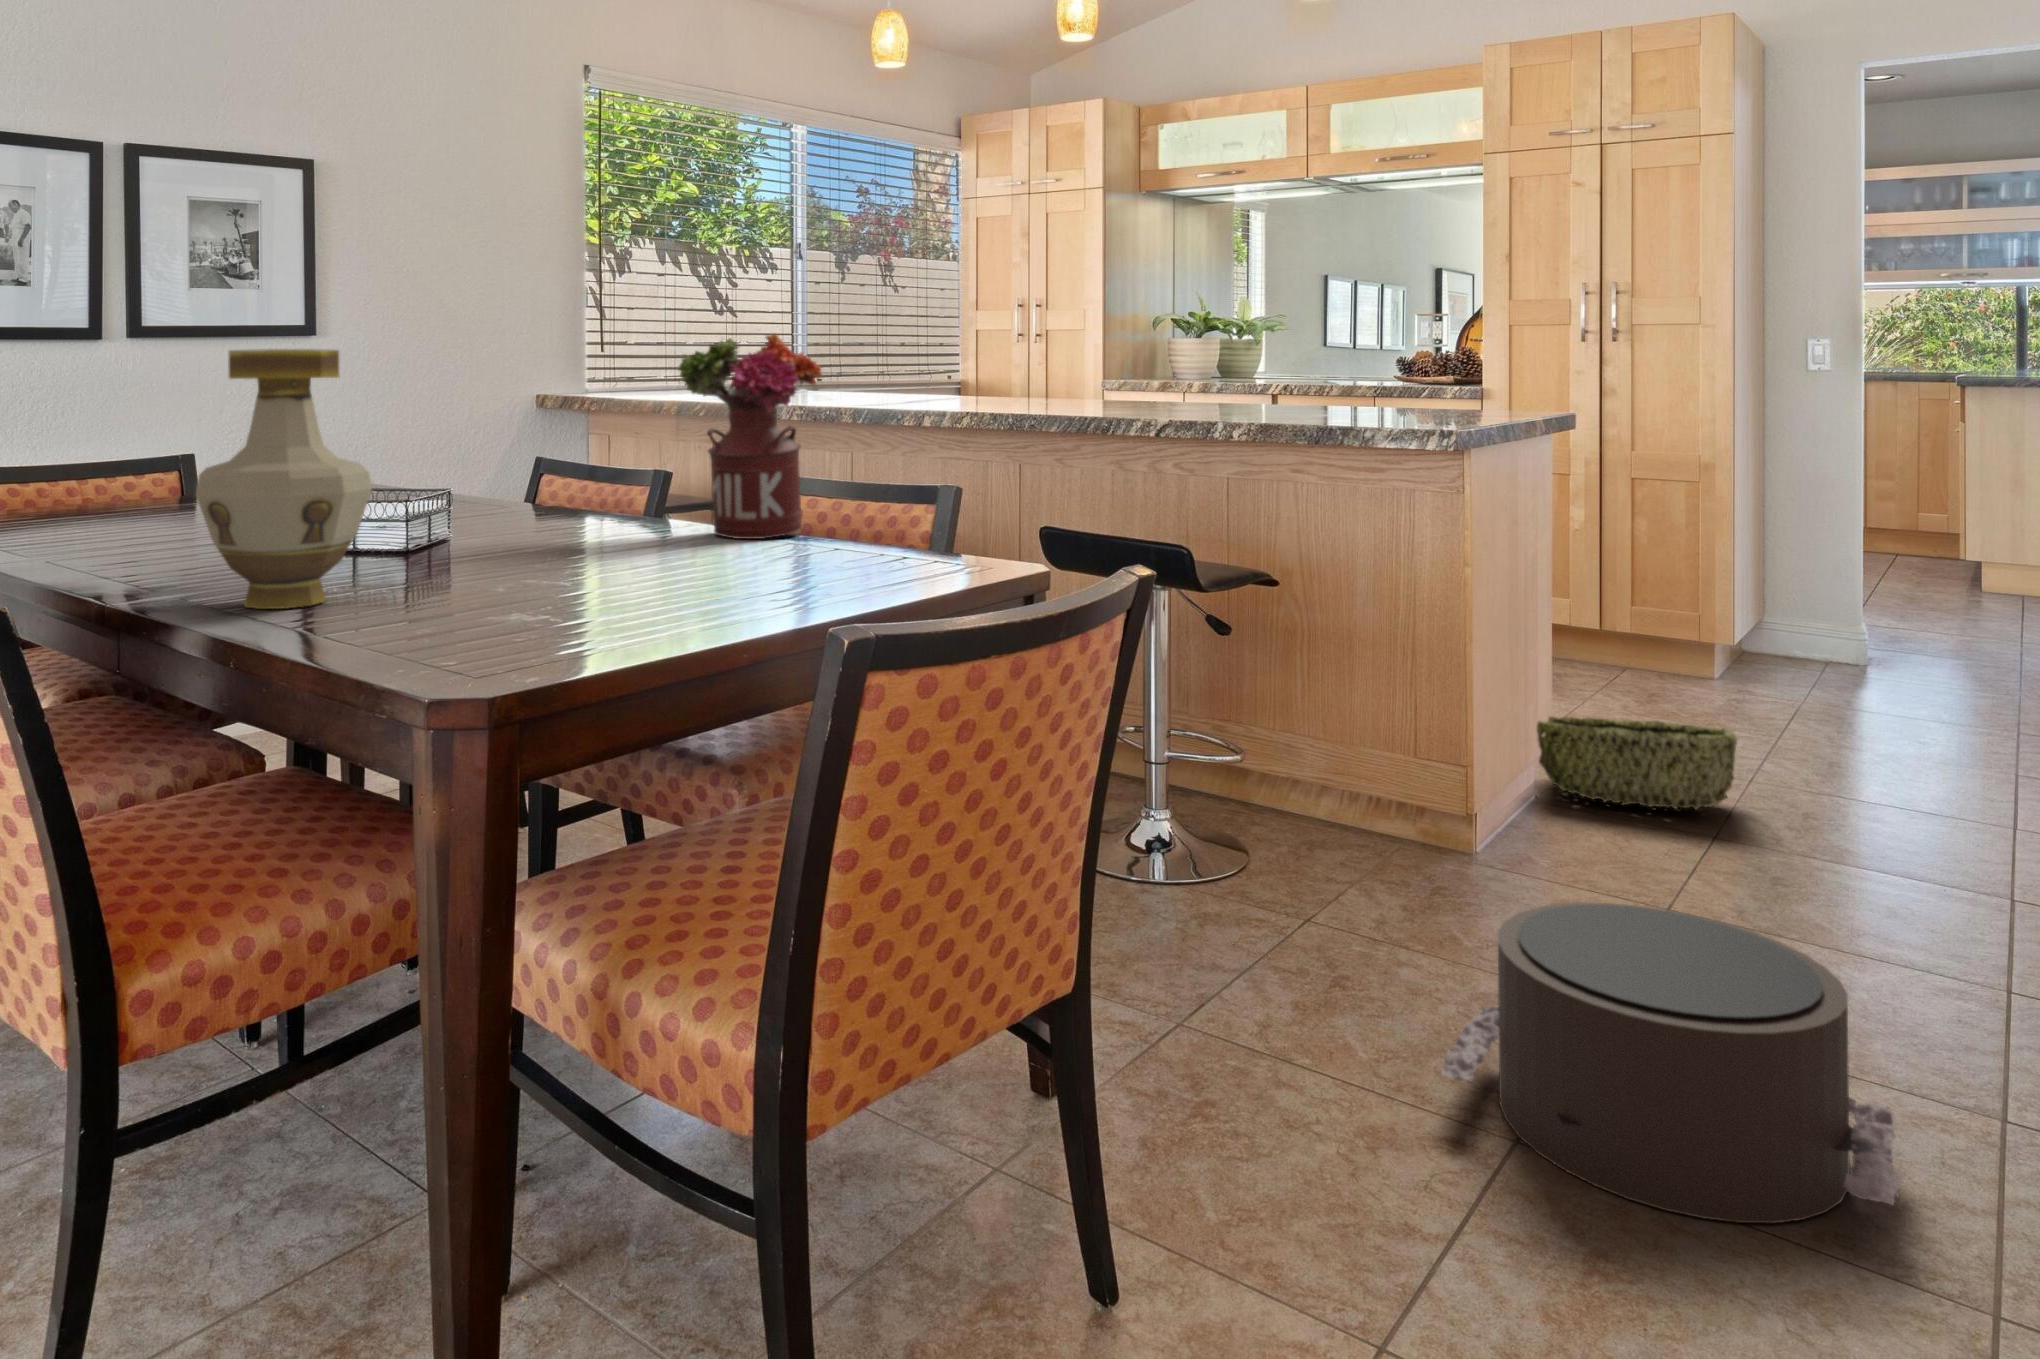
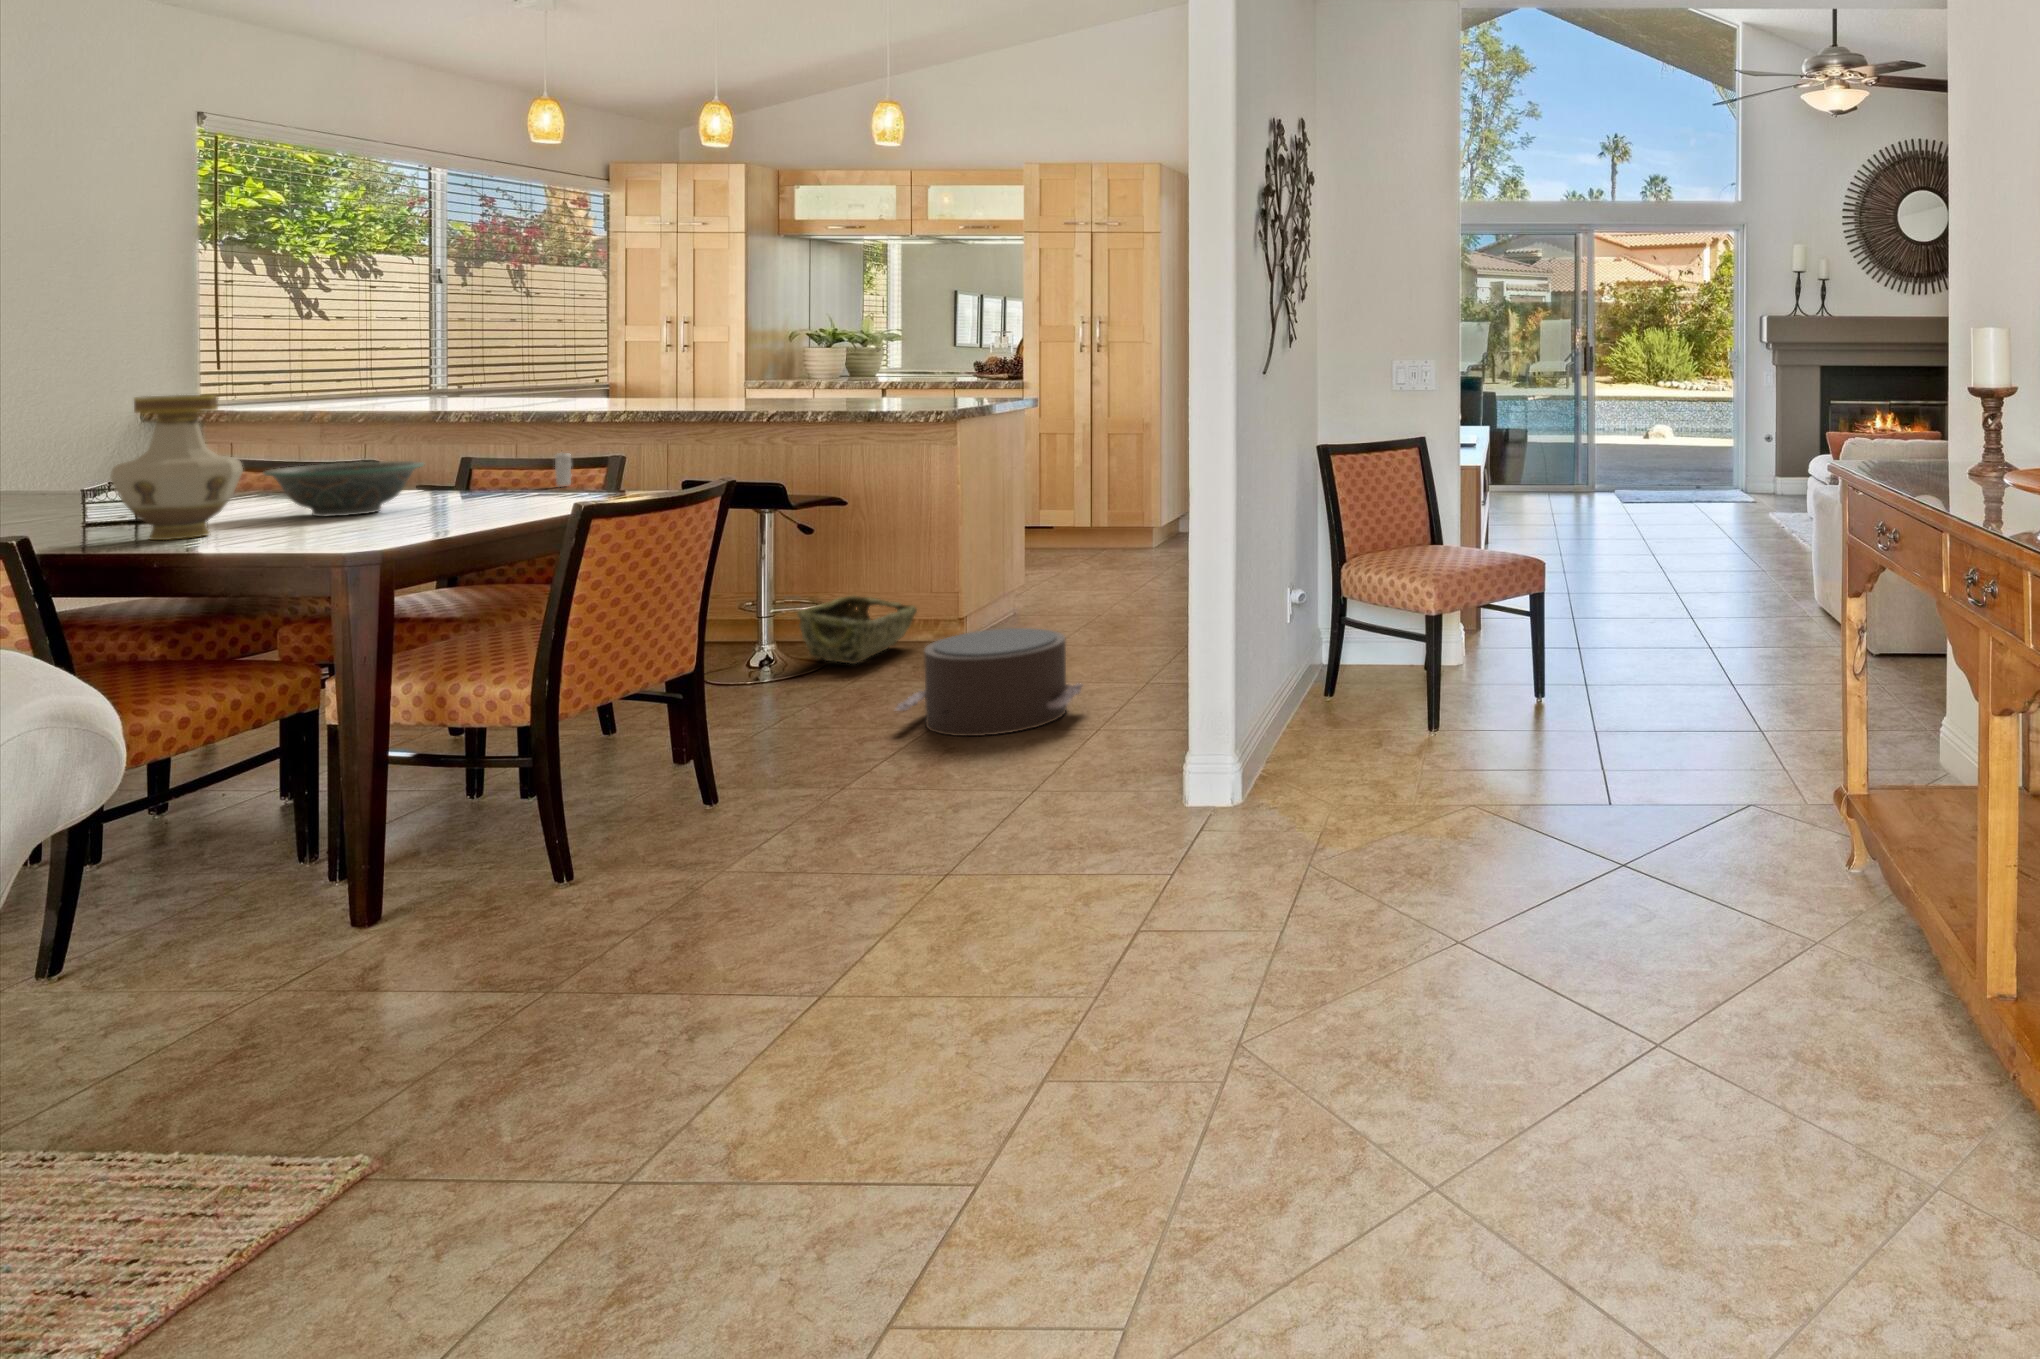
flower arrangement: present [679,334,822,539] -> none [408,370,522,497]
candle: none [868,462,890,528] -> present [555,453,571,487]
decorative bowl: none [455,477,667,569] -> present [264,461,424,517]
woven basket: present [1537,716,1737,809] -> present [797,596,917,664]

